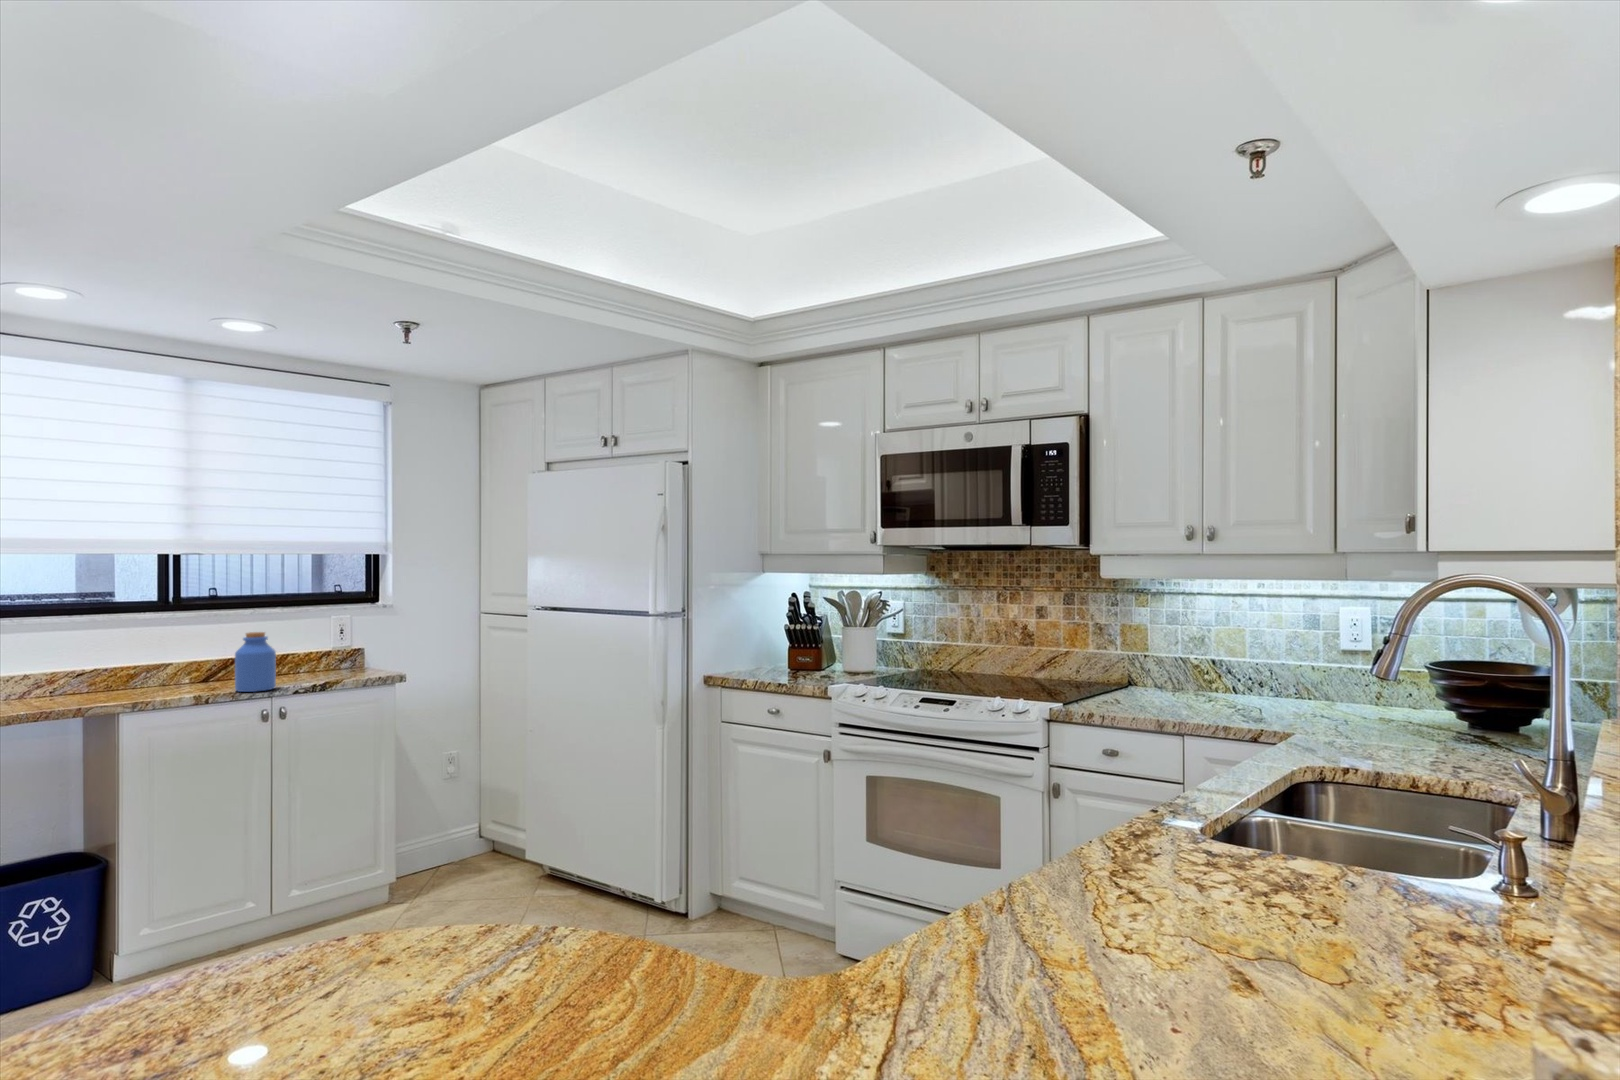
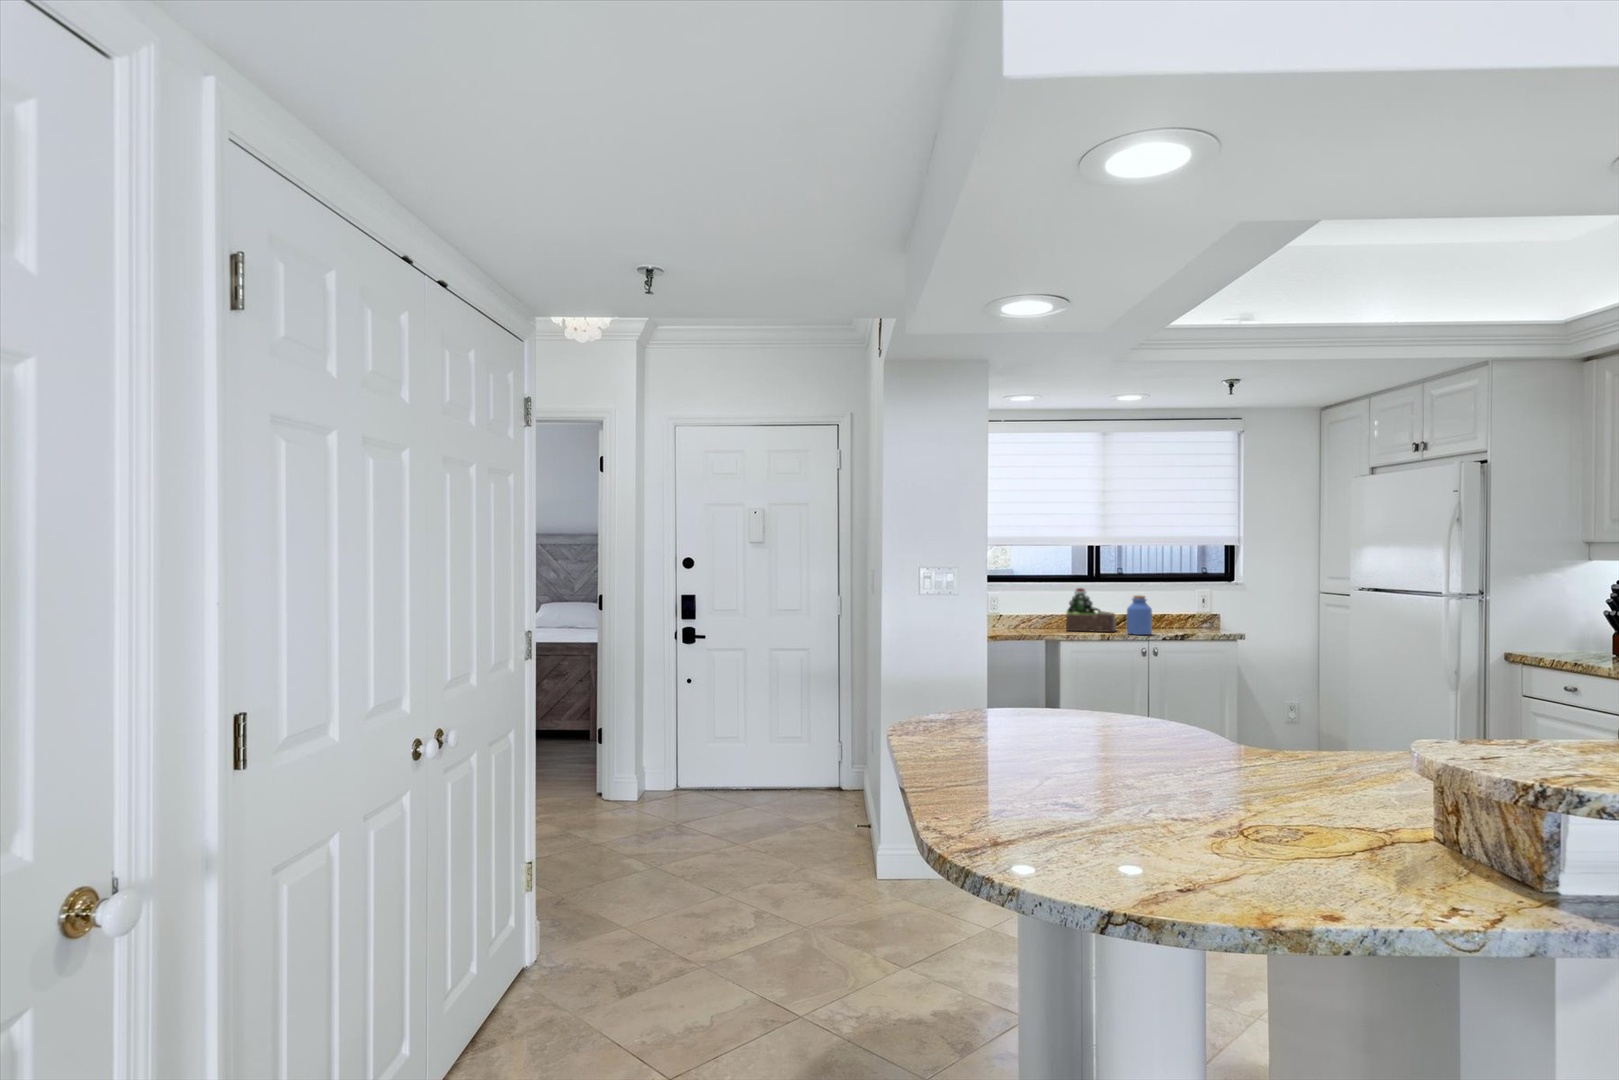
succulent plant: none [125,625,212,697] -> present [1066,588,1116,632]

